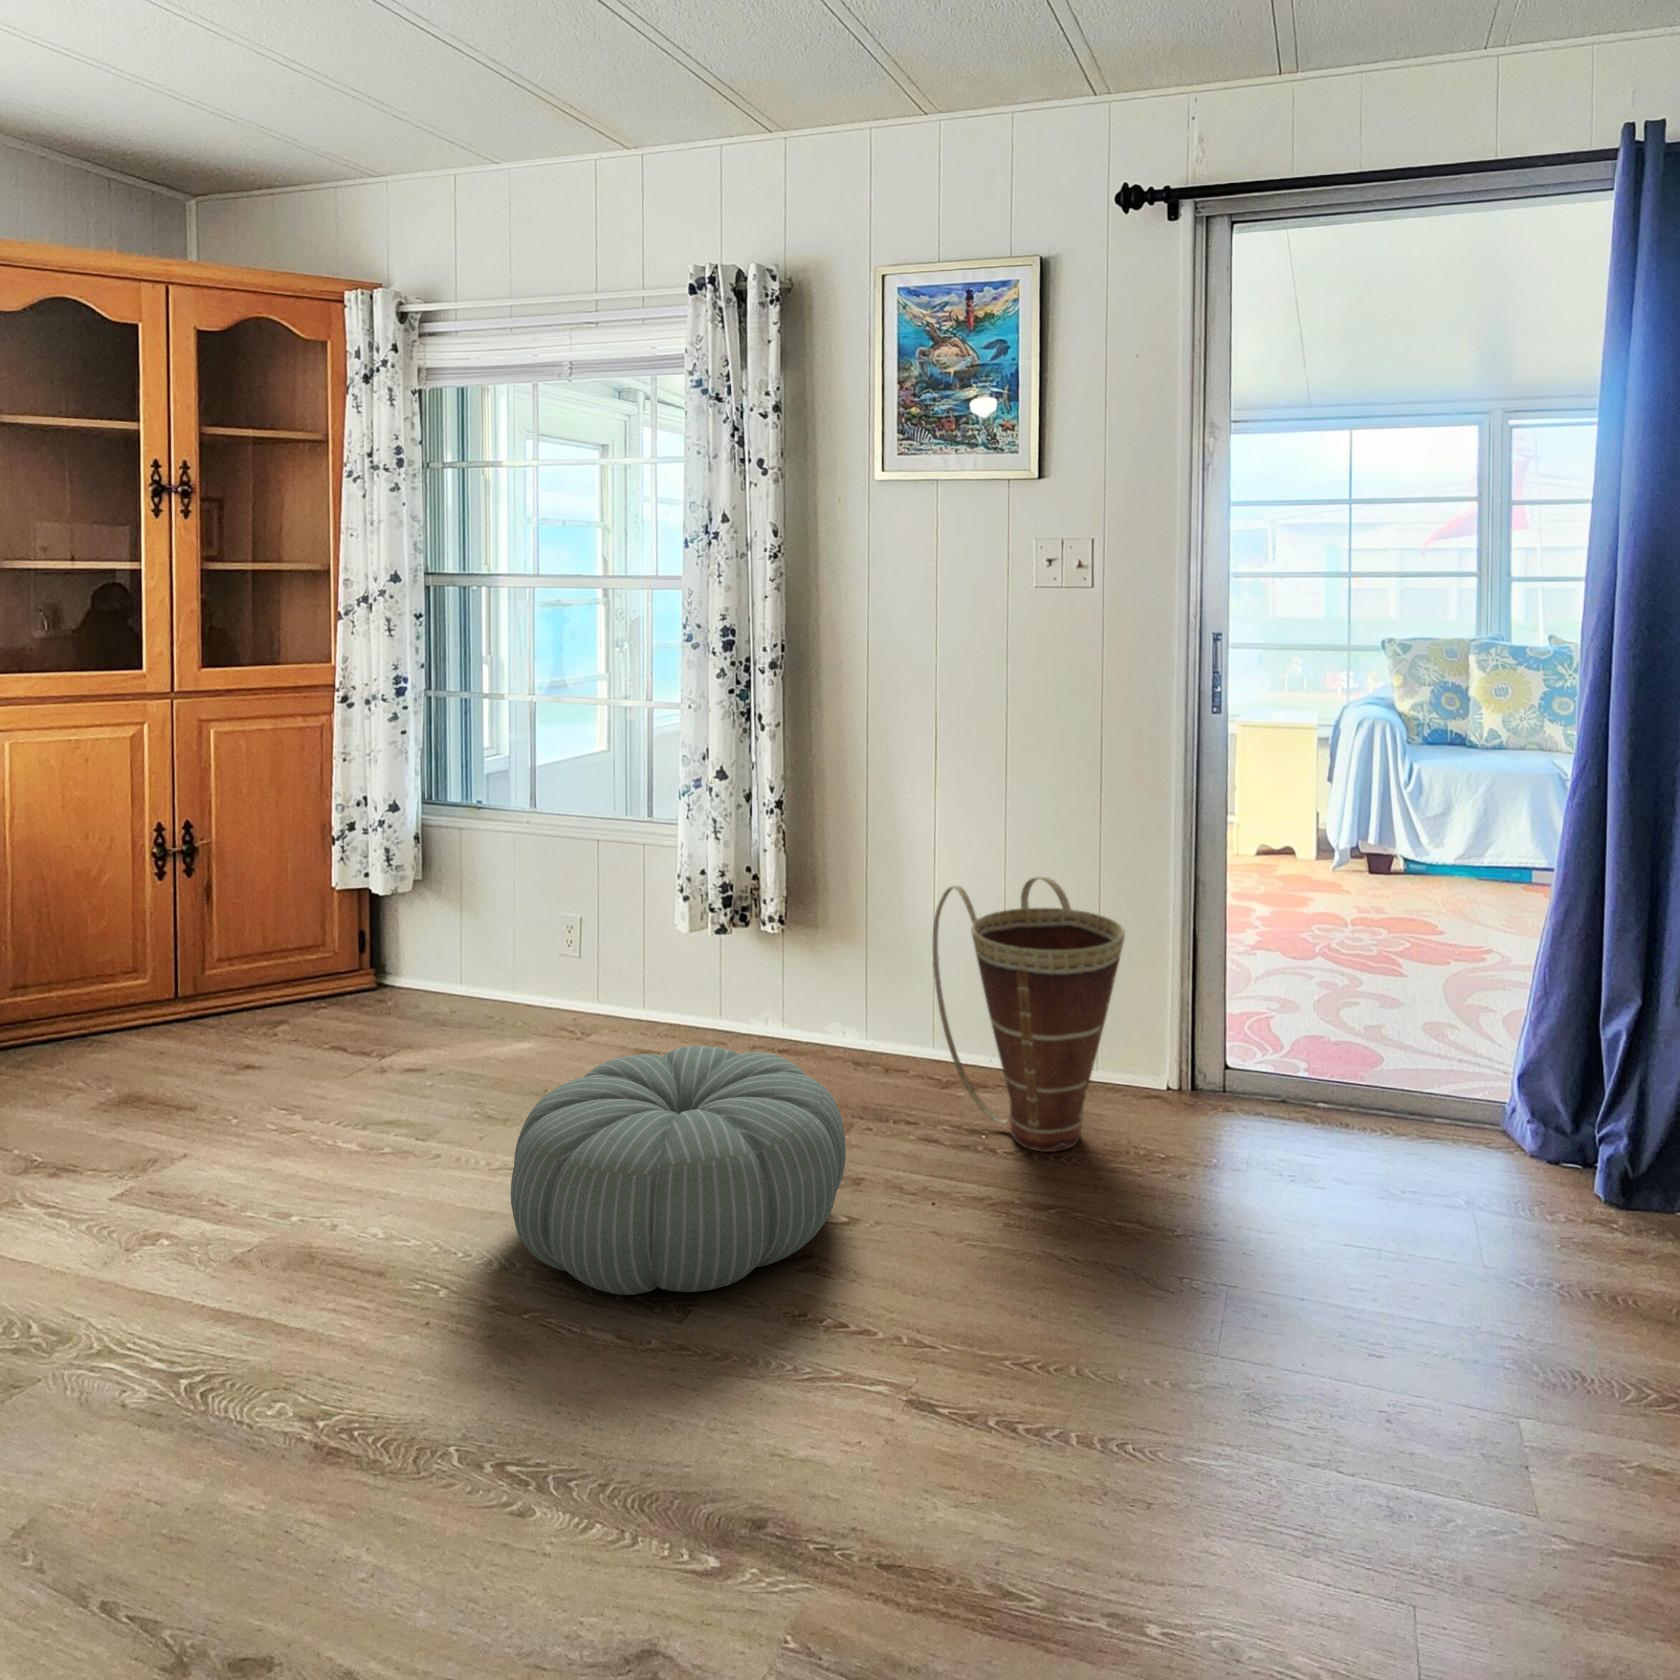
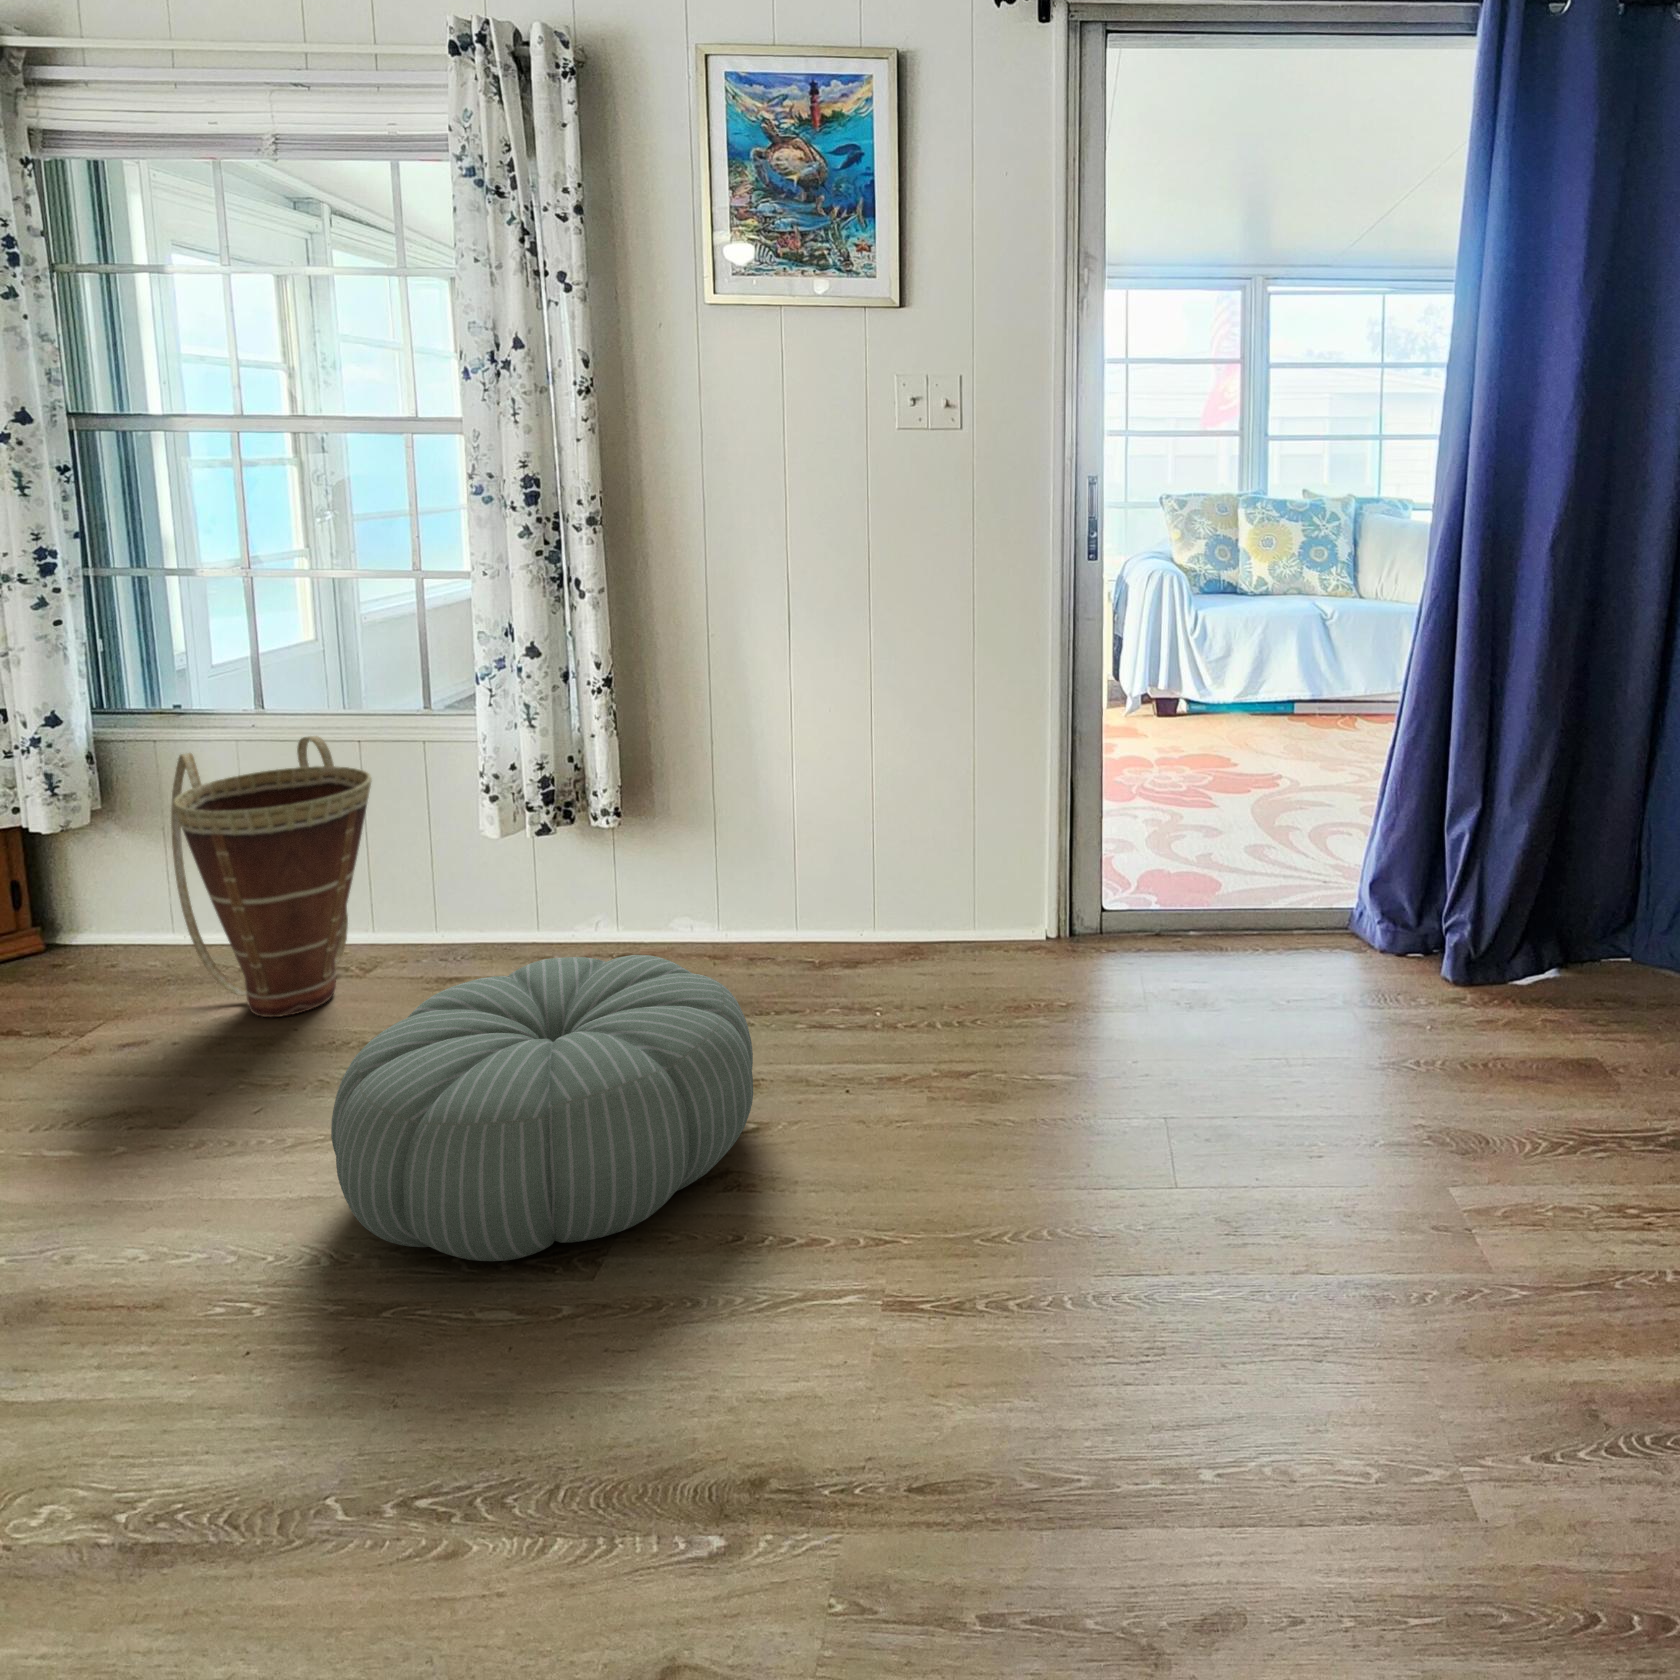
basket: present [933,877,1125,1152] -> present [171,736,372,1017]

